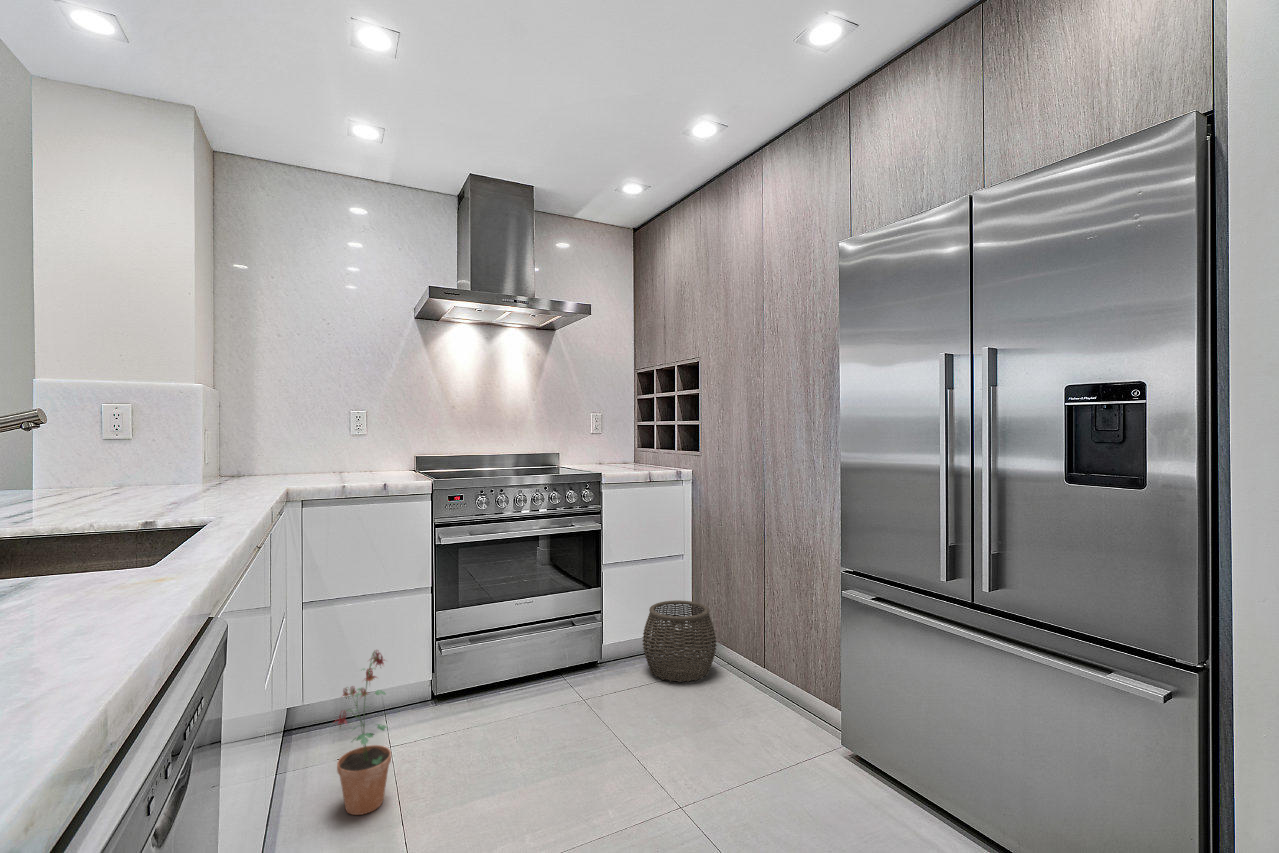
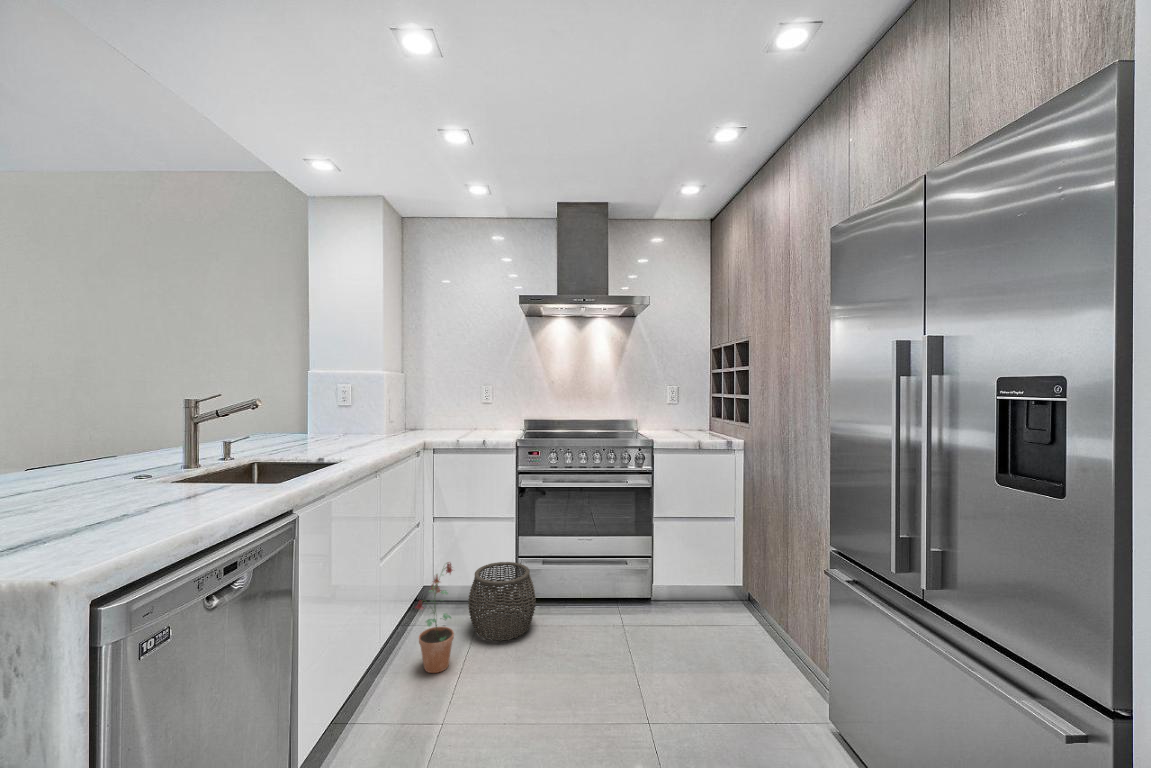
woven basket: present [642,600,717,682] -> present [468,562,536,641]

